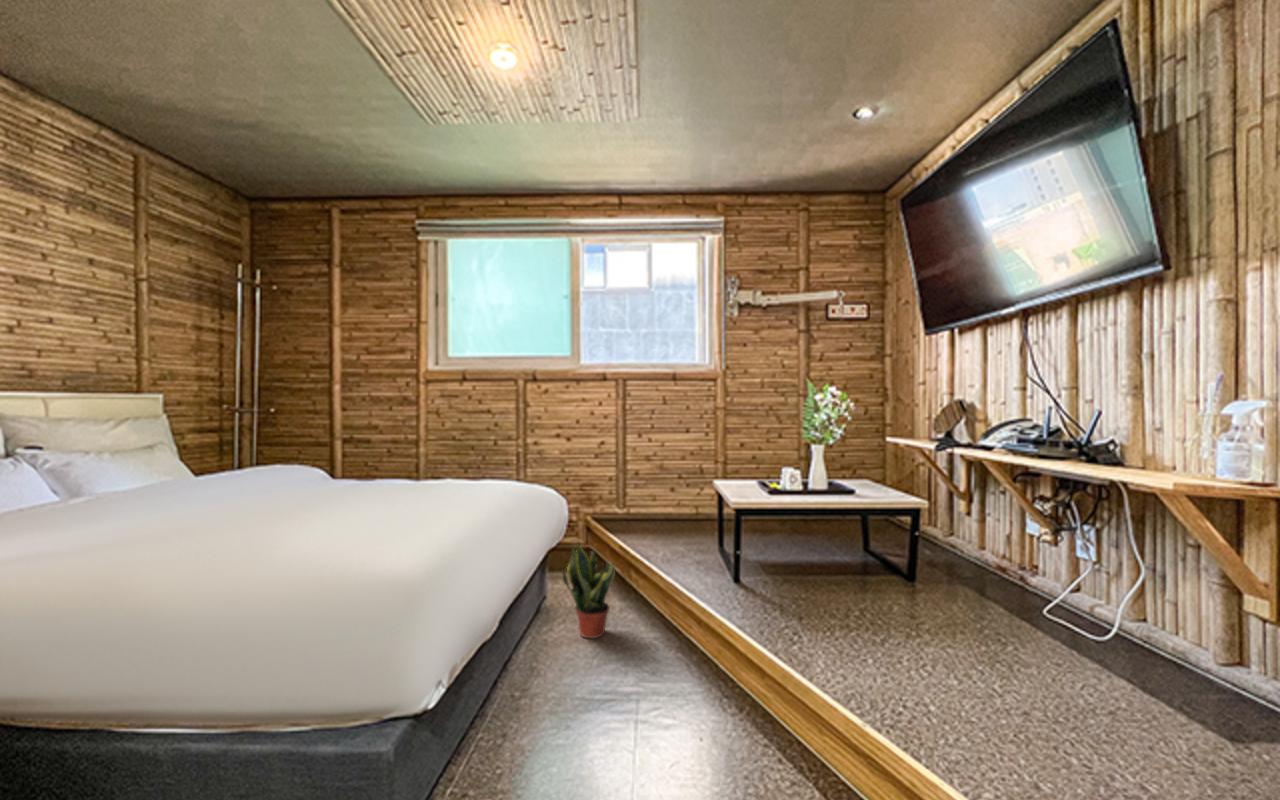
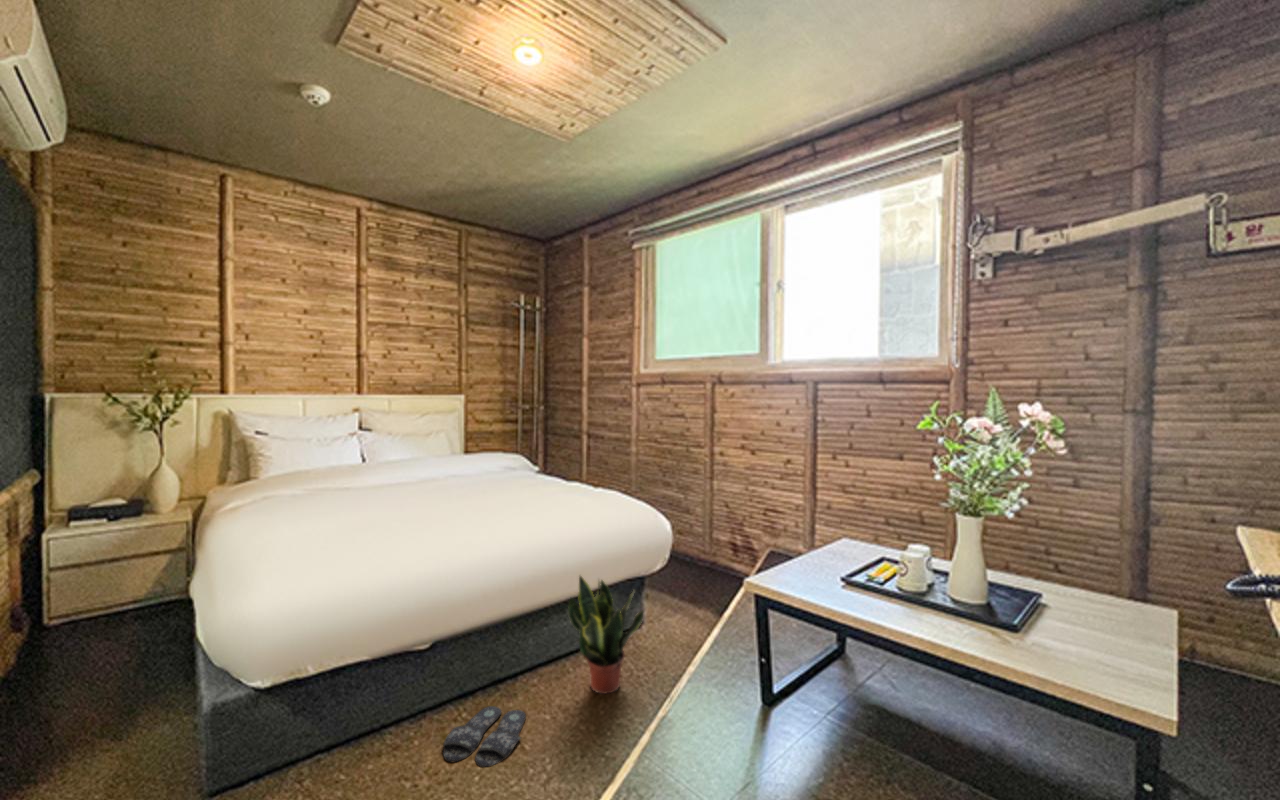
slippers: none [534,668,606,713] -> present [443,706,526,767]

